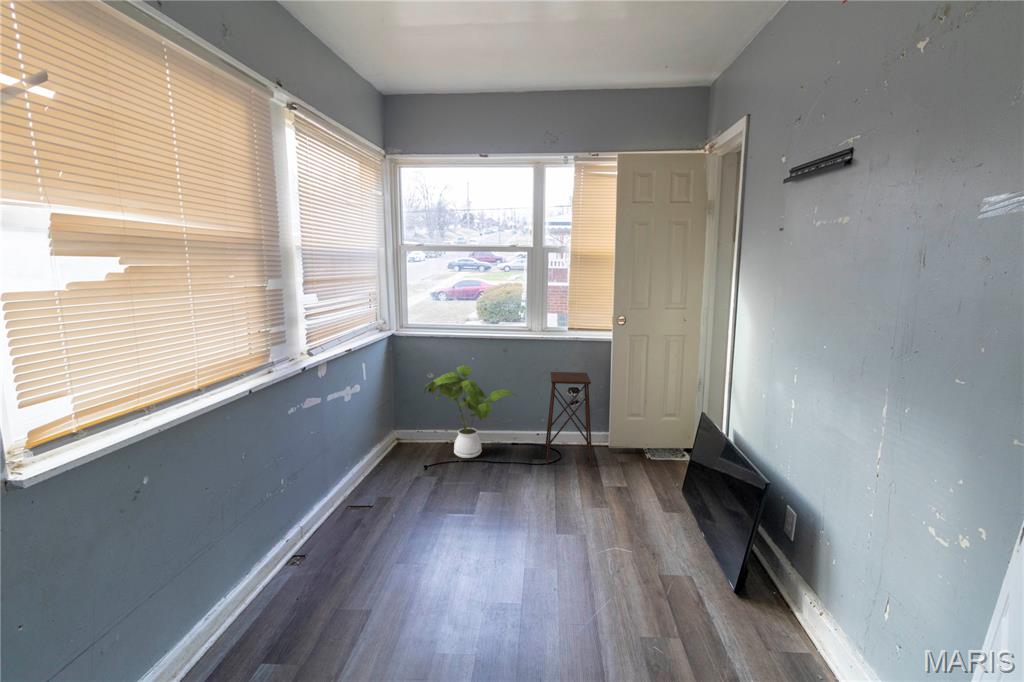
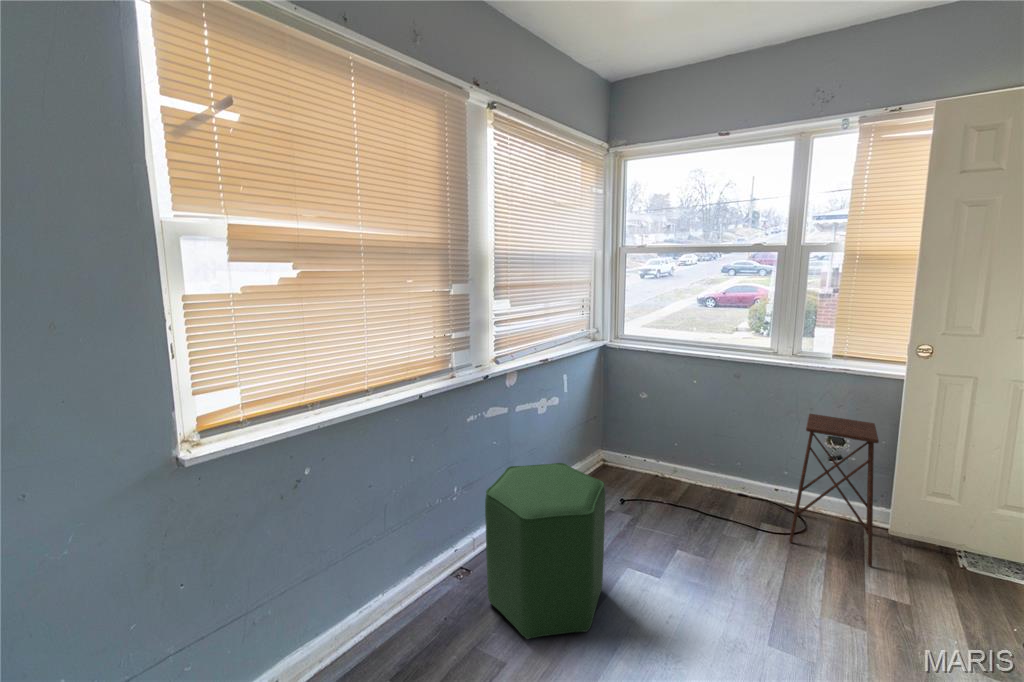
house plant: present [424,366,515,458] -> none [630,390,754,504]
ottoman: none [328,436,431,583] -> present [485,463,605,639]

